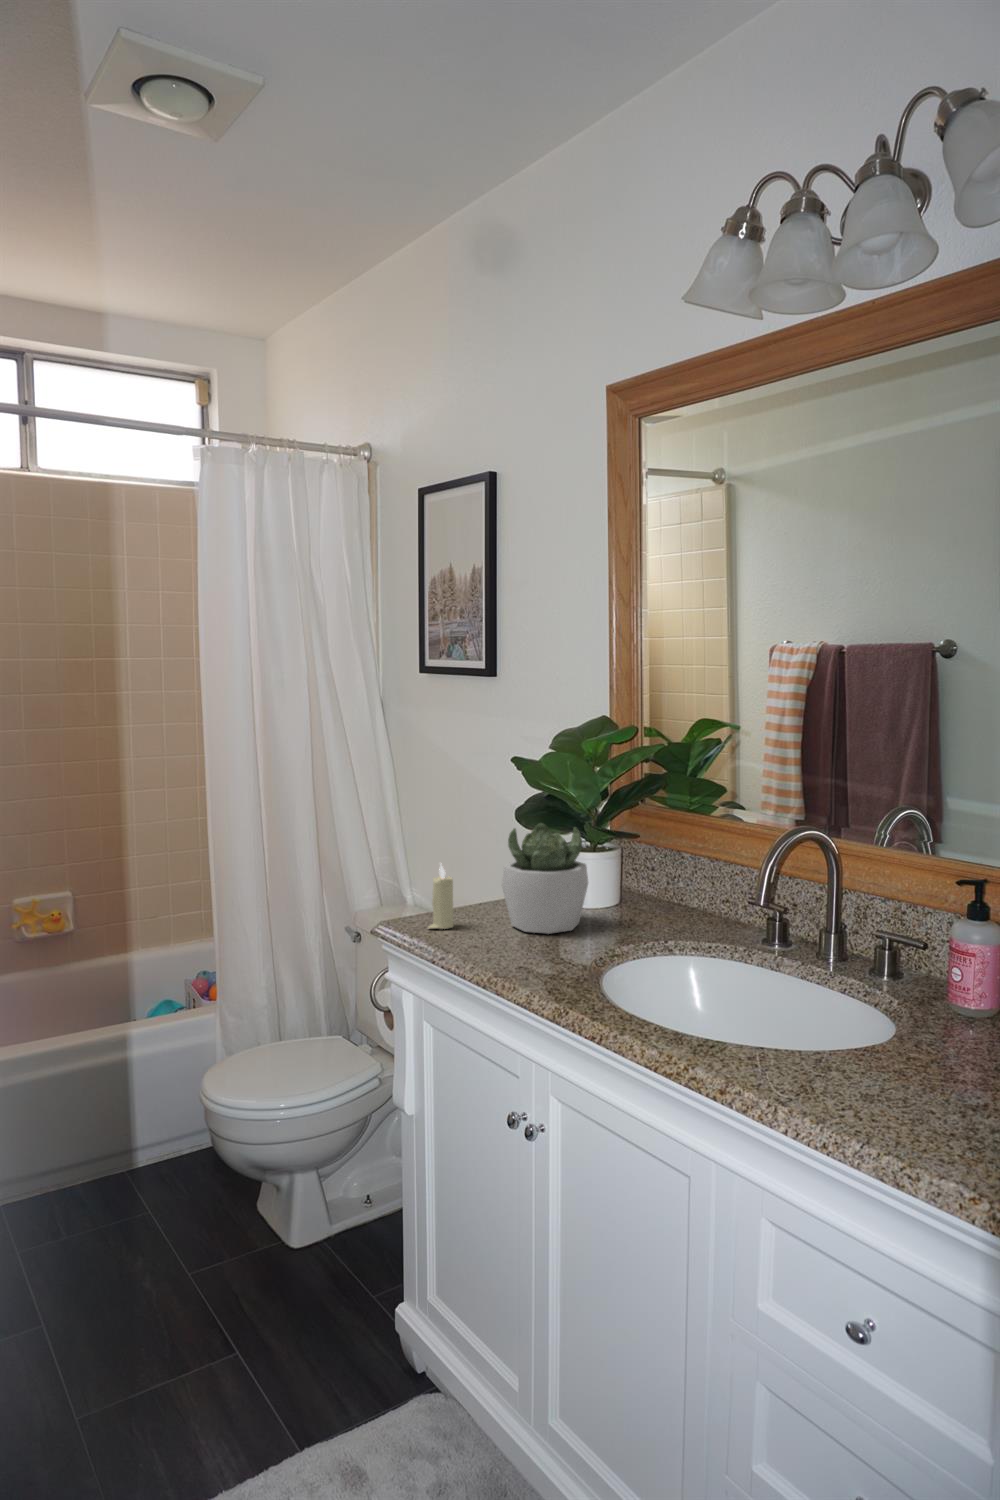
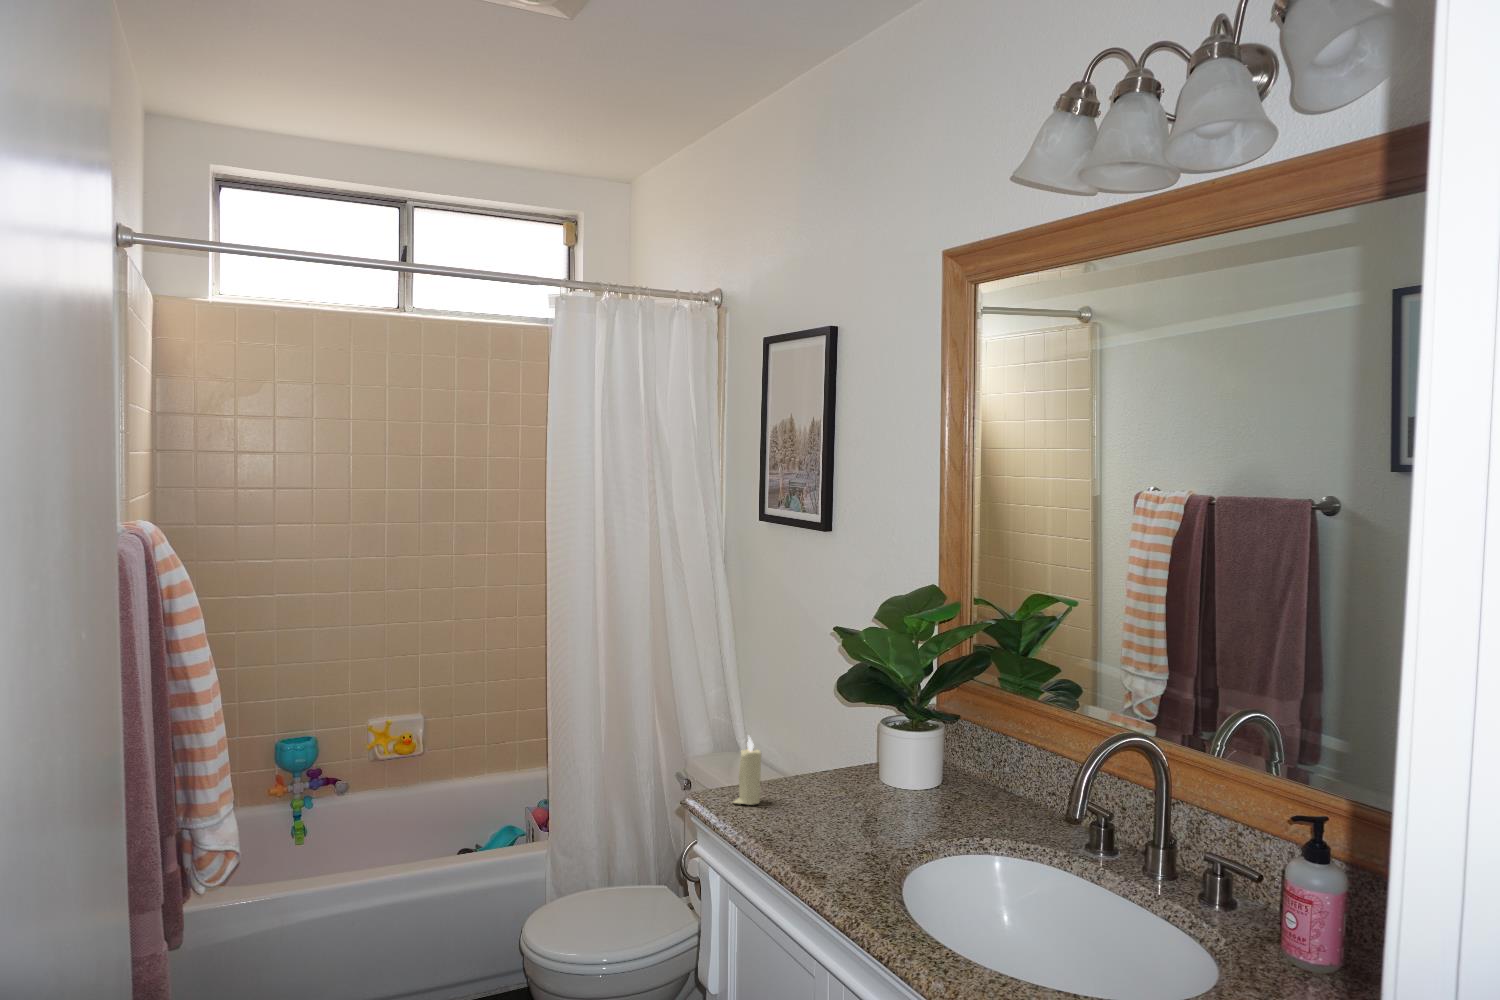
succulent plant: present [502,823,588,934] -> none [811,698,903,820]

